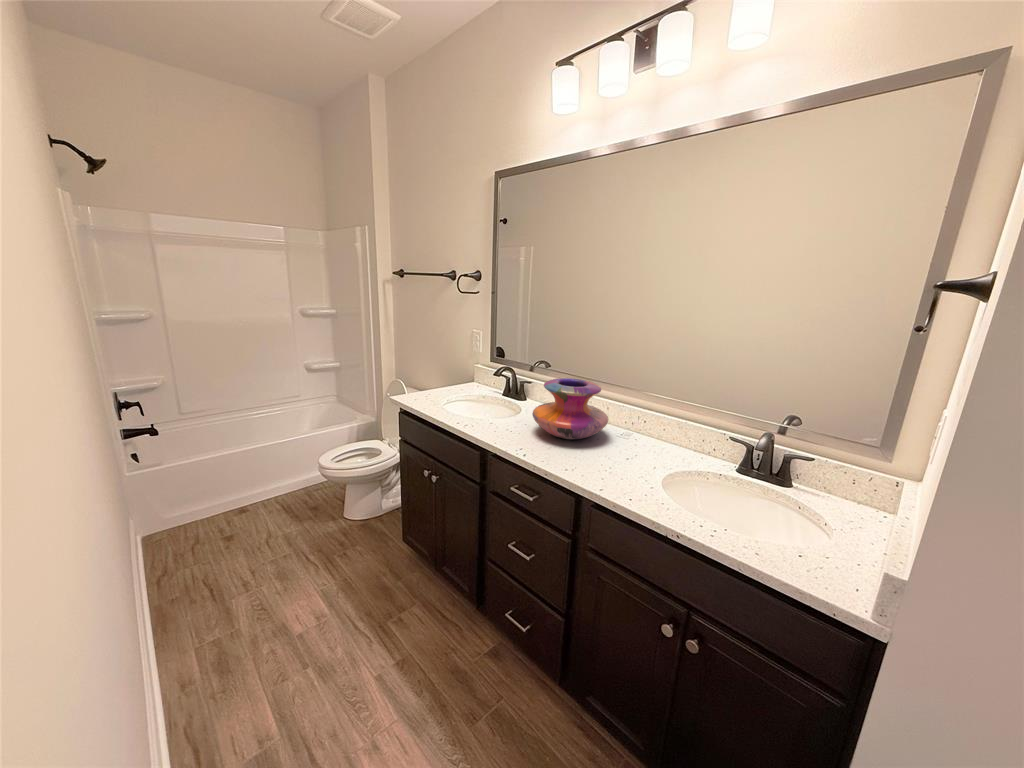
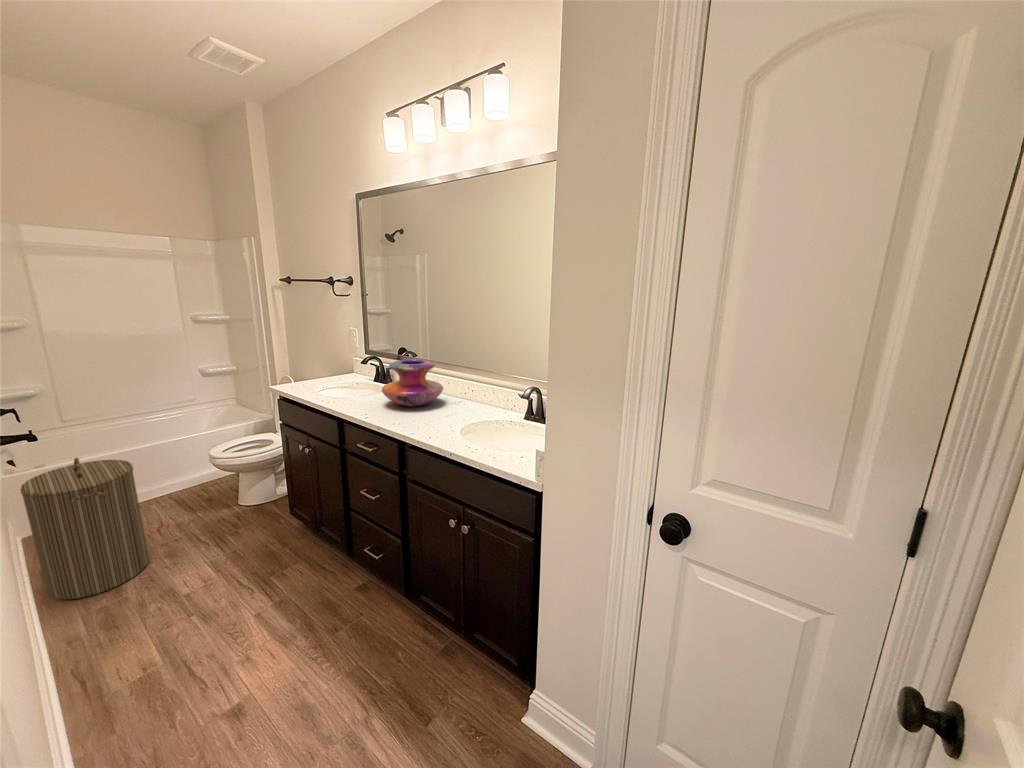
laundry hamper: none [140,469,261,625] -> present [20,458,149,599]

